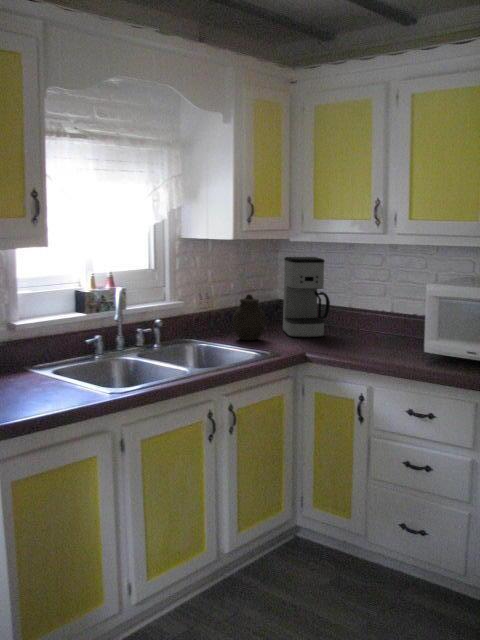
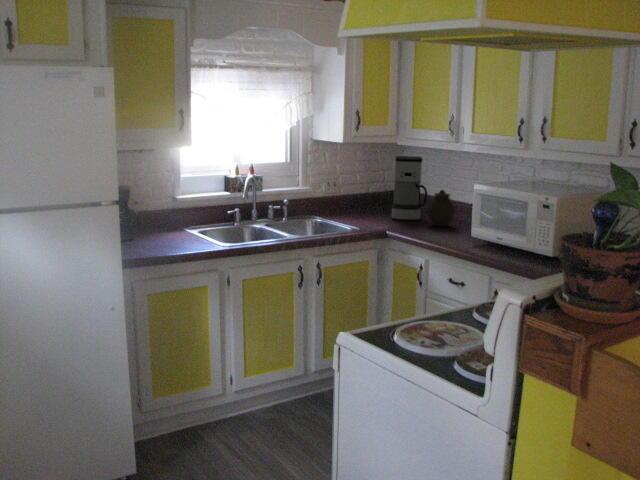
jar: present [232,294,266,341] -> present [428,190,455,226]

